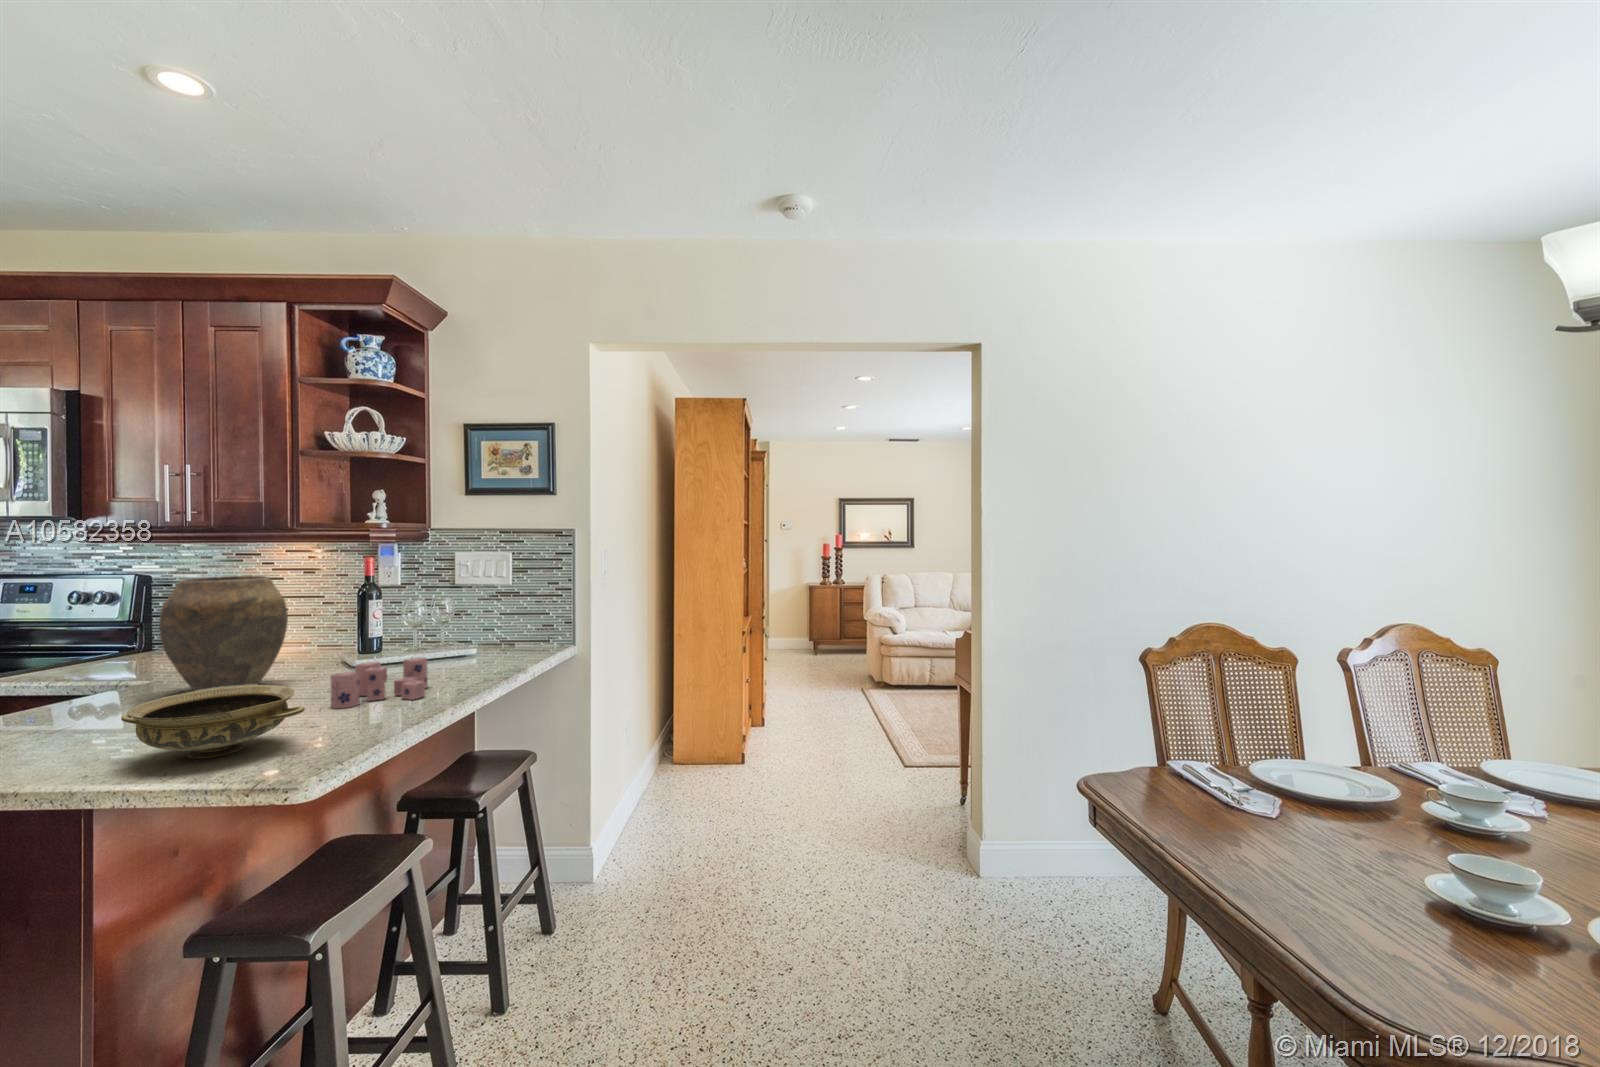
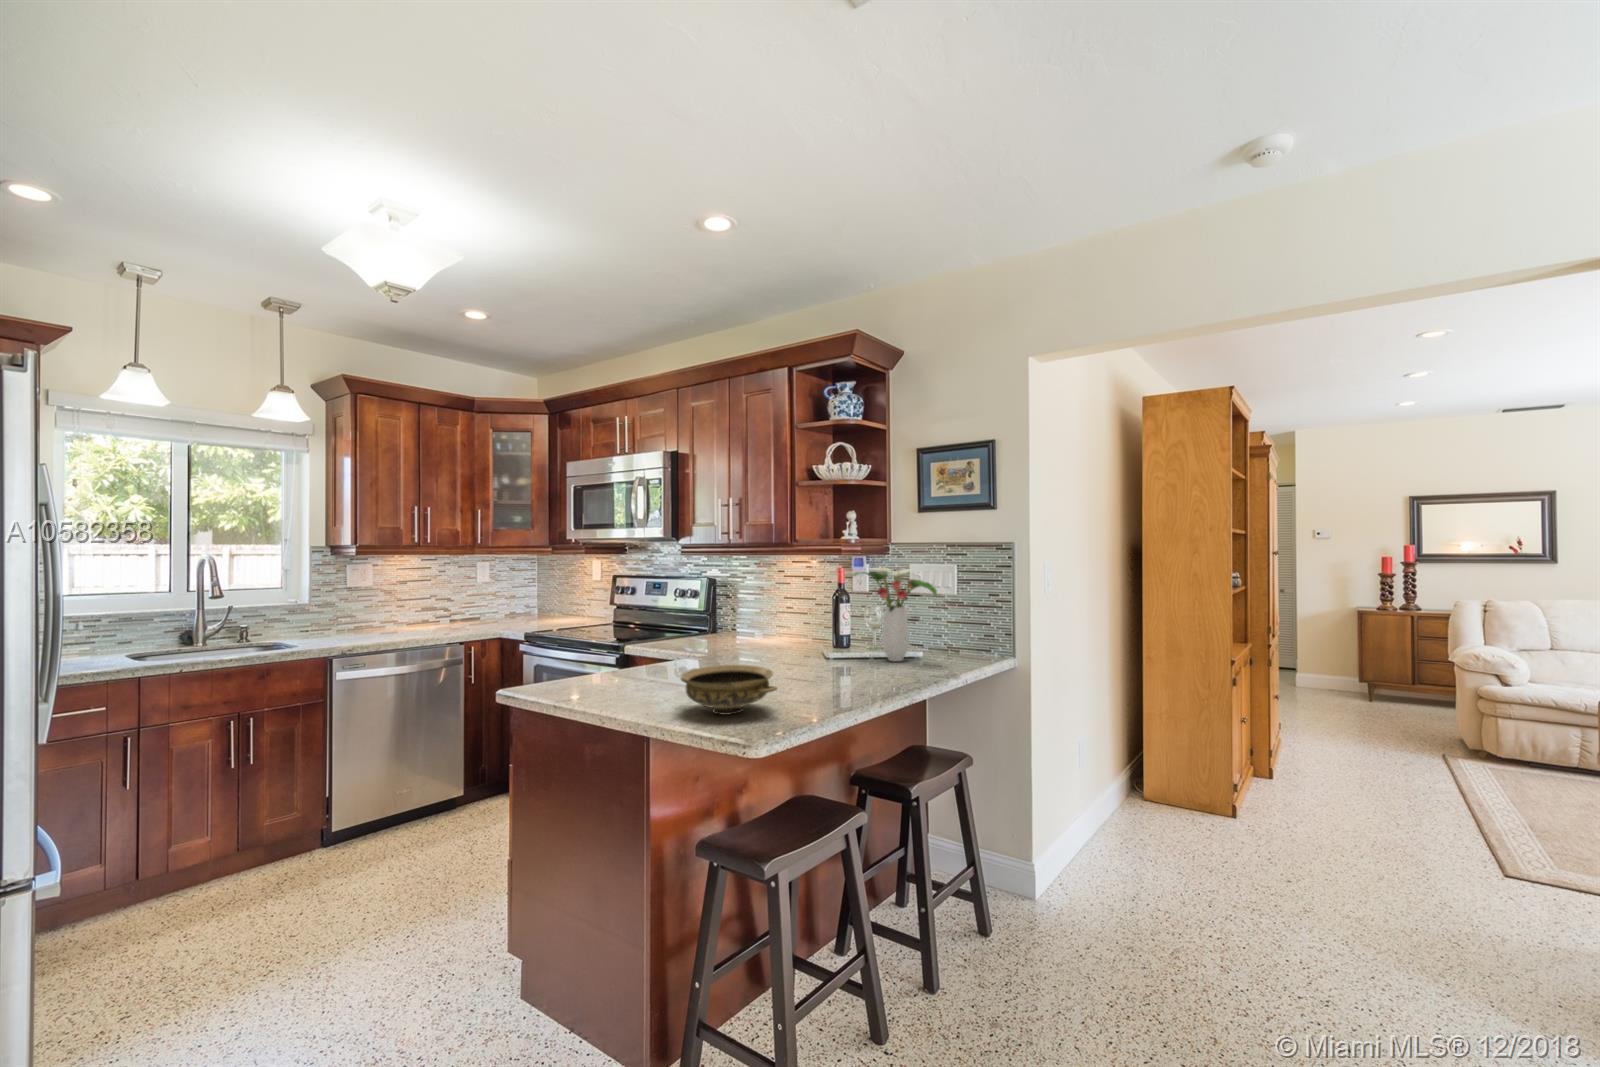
flower arrangement: none [390,555,497,662] -> present [853,567,937,661]
vase: present [159,575,288,691] -> none [711,581,784,669]
candle: present [330,658,428,708] -> none [804,656,875,692]

